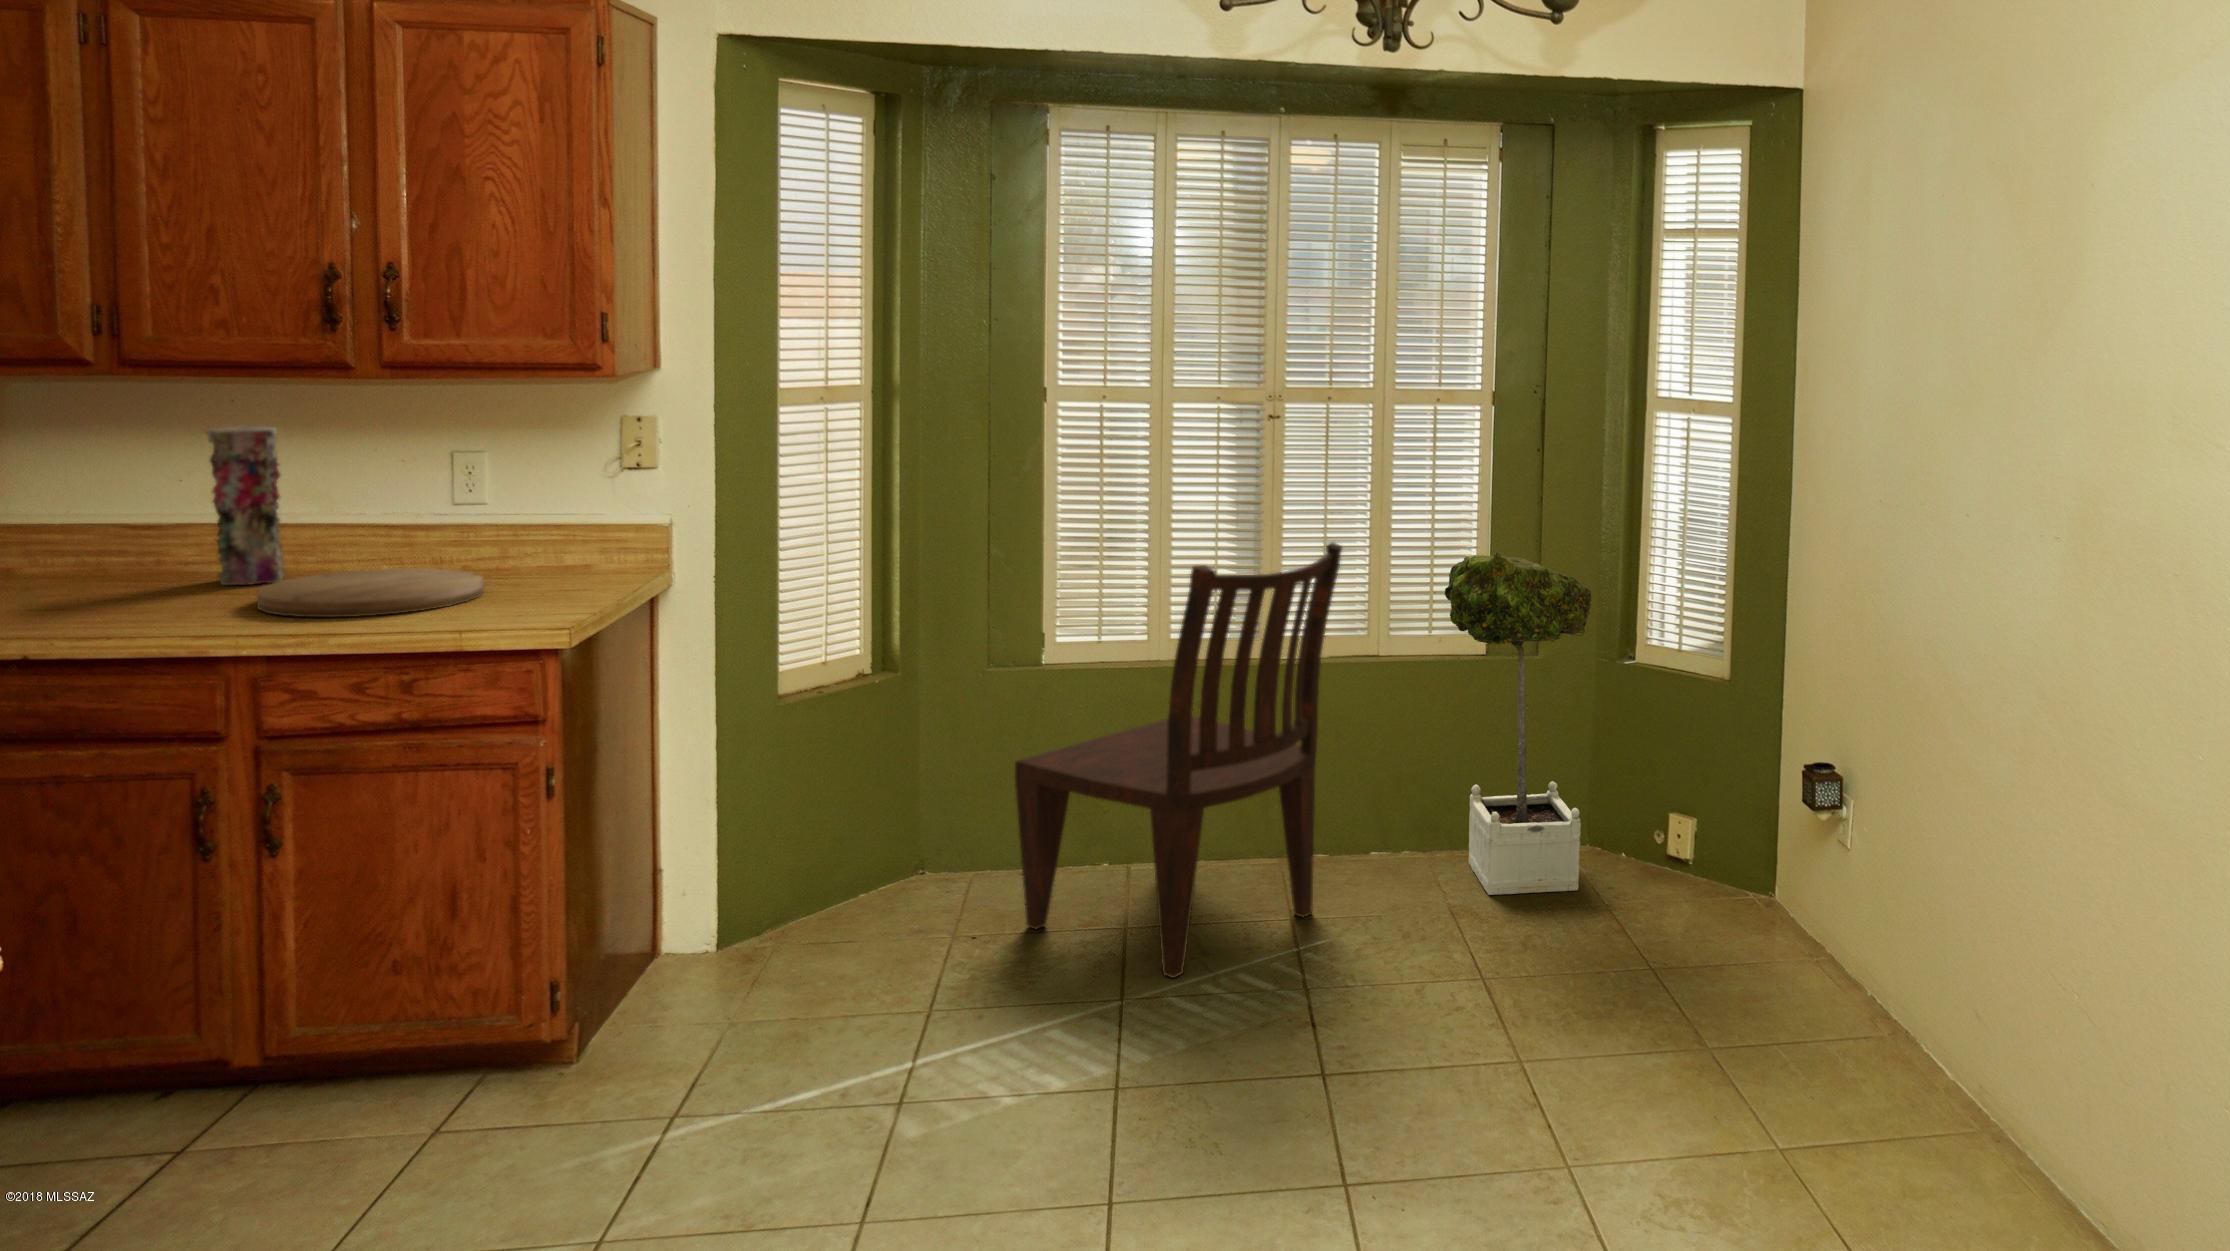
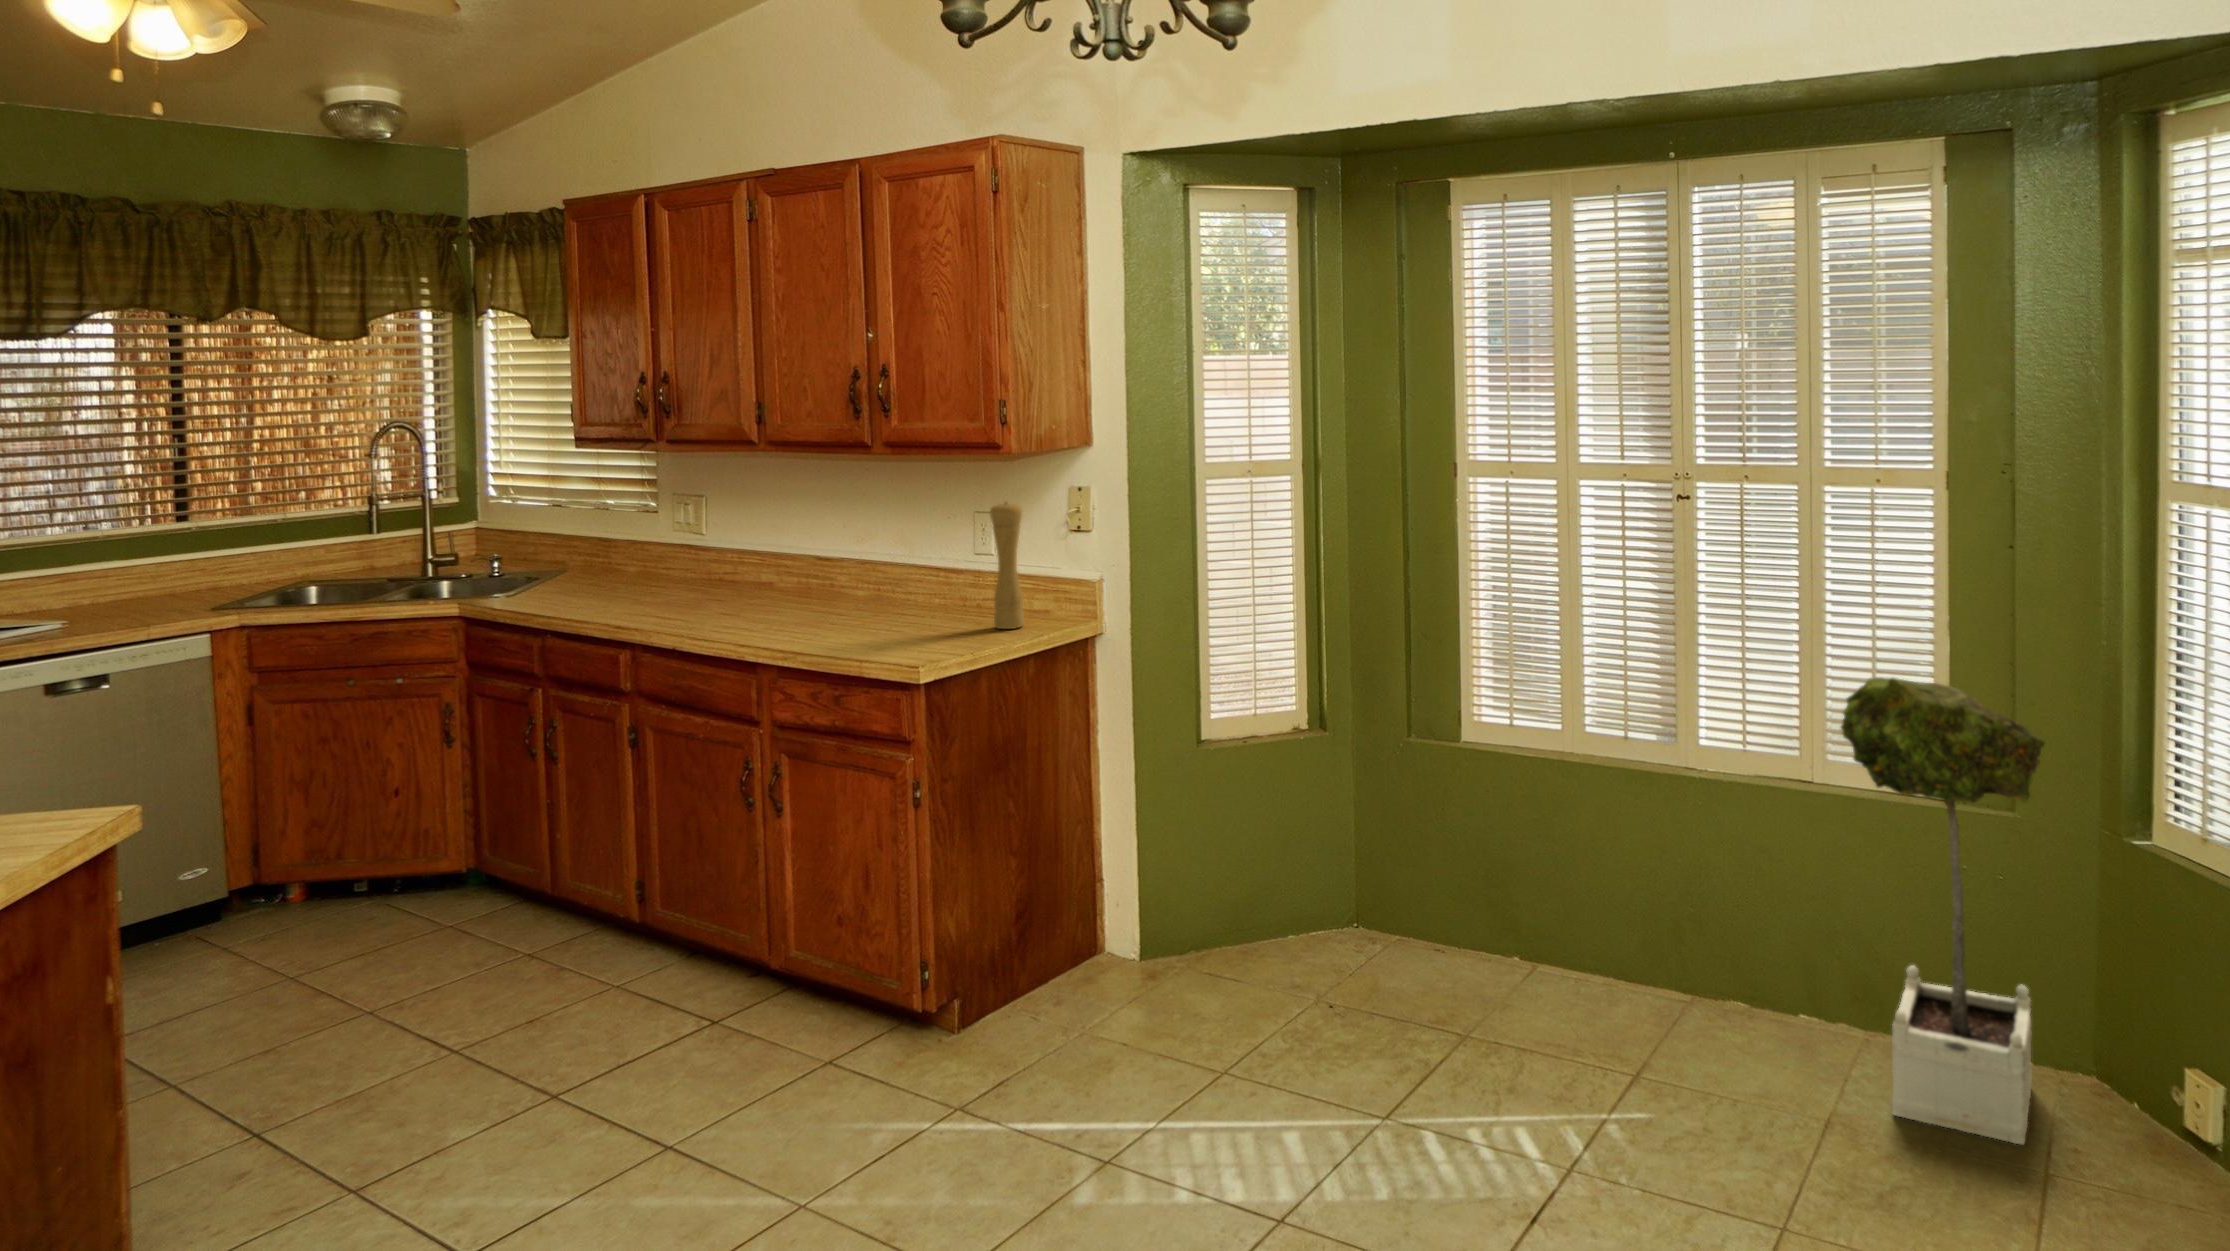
vase: present [206,426,285,585] -> none [827,489,884,607]
pepper mill: none [553,434,596,586] -> present [990,502,1024,629]
dining chair: present [1015,542,1342,978] -> none [1361,646,1674,1111]
cutting board: present [257,568,484,617] -> none [799,602,953,642]

